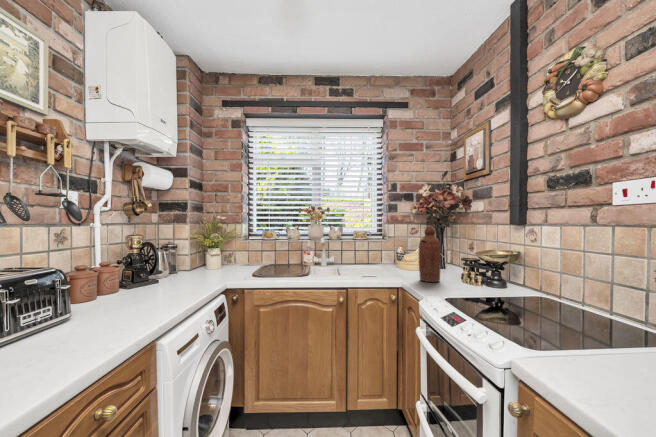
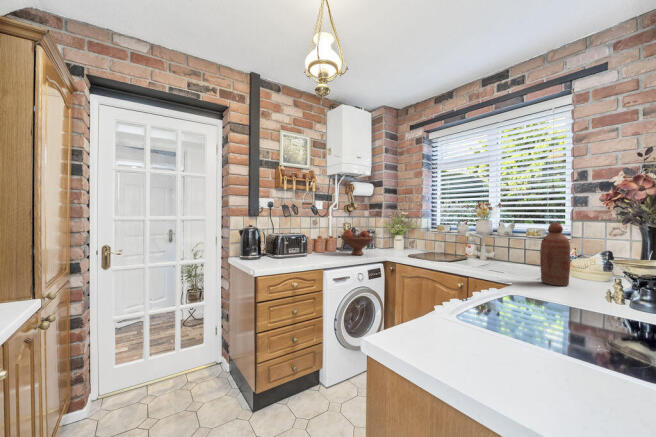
fruit bowl: none [141,246,208,291] -> present [341,230,374,255]

